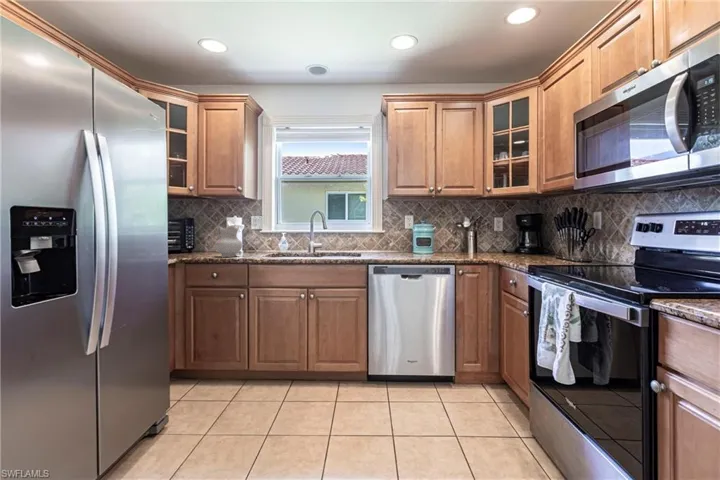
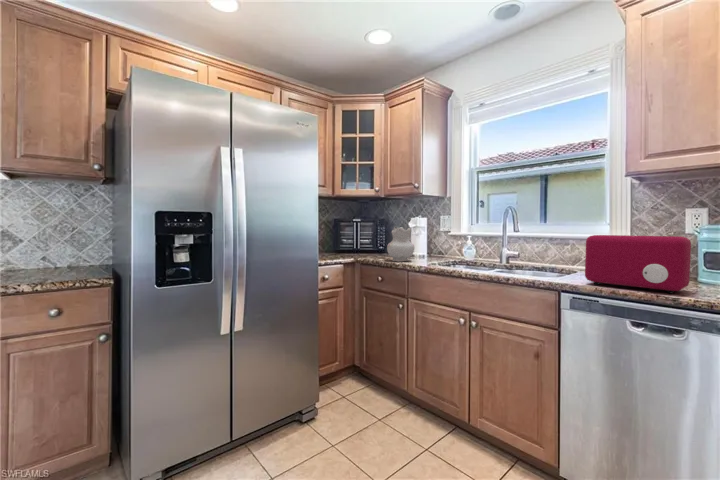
toaster: none [379,230,421,258] -> present [585,235,691,294]

